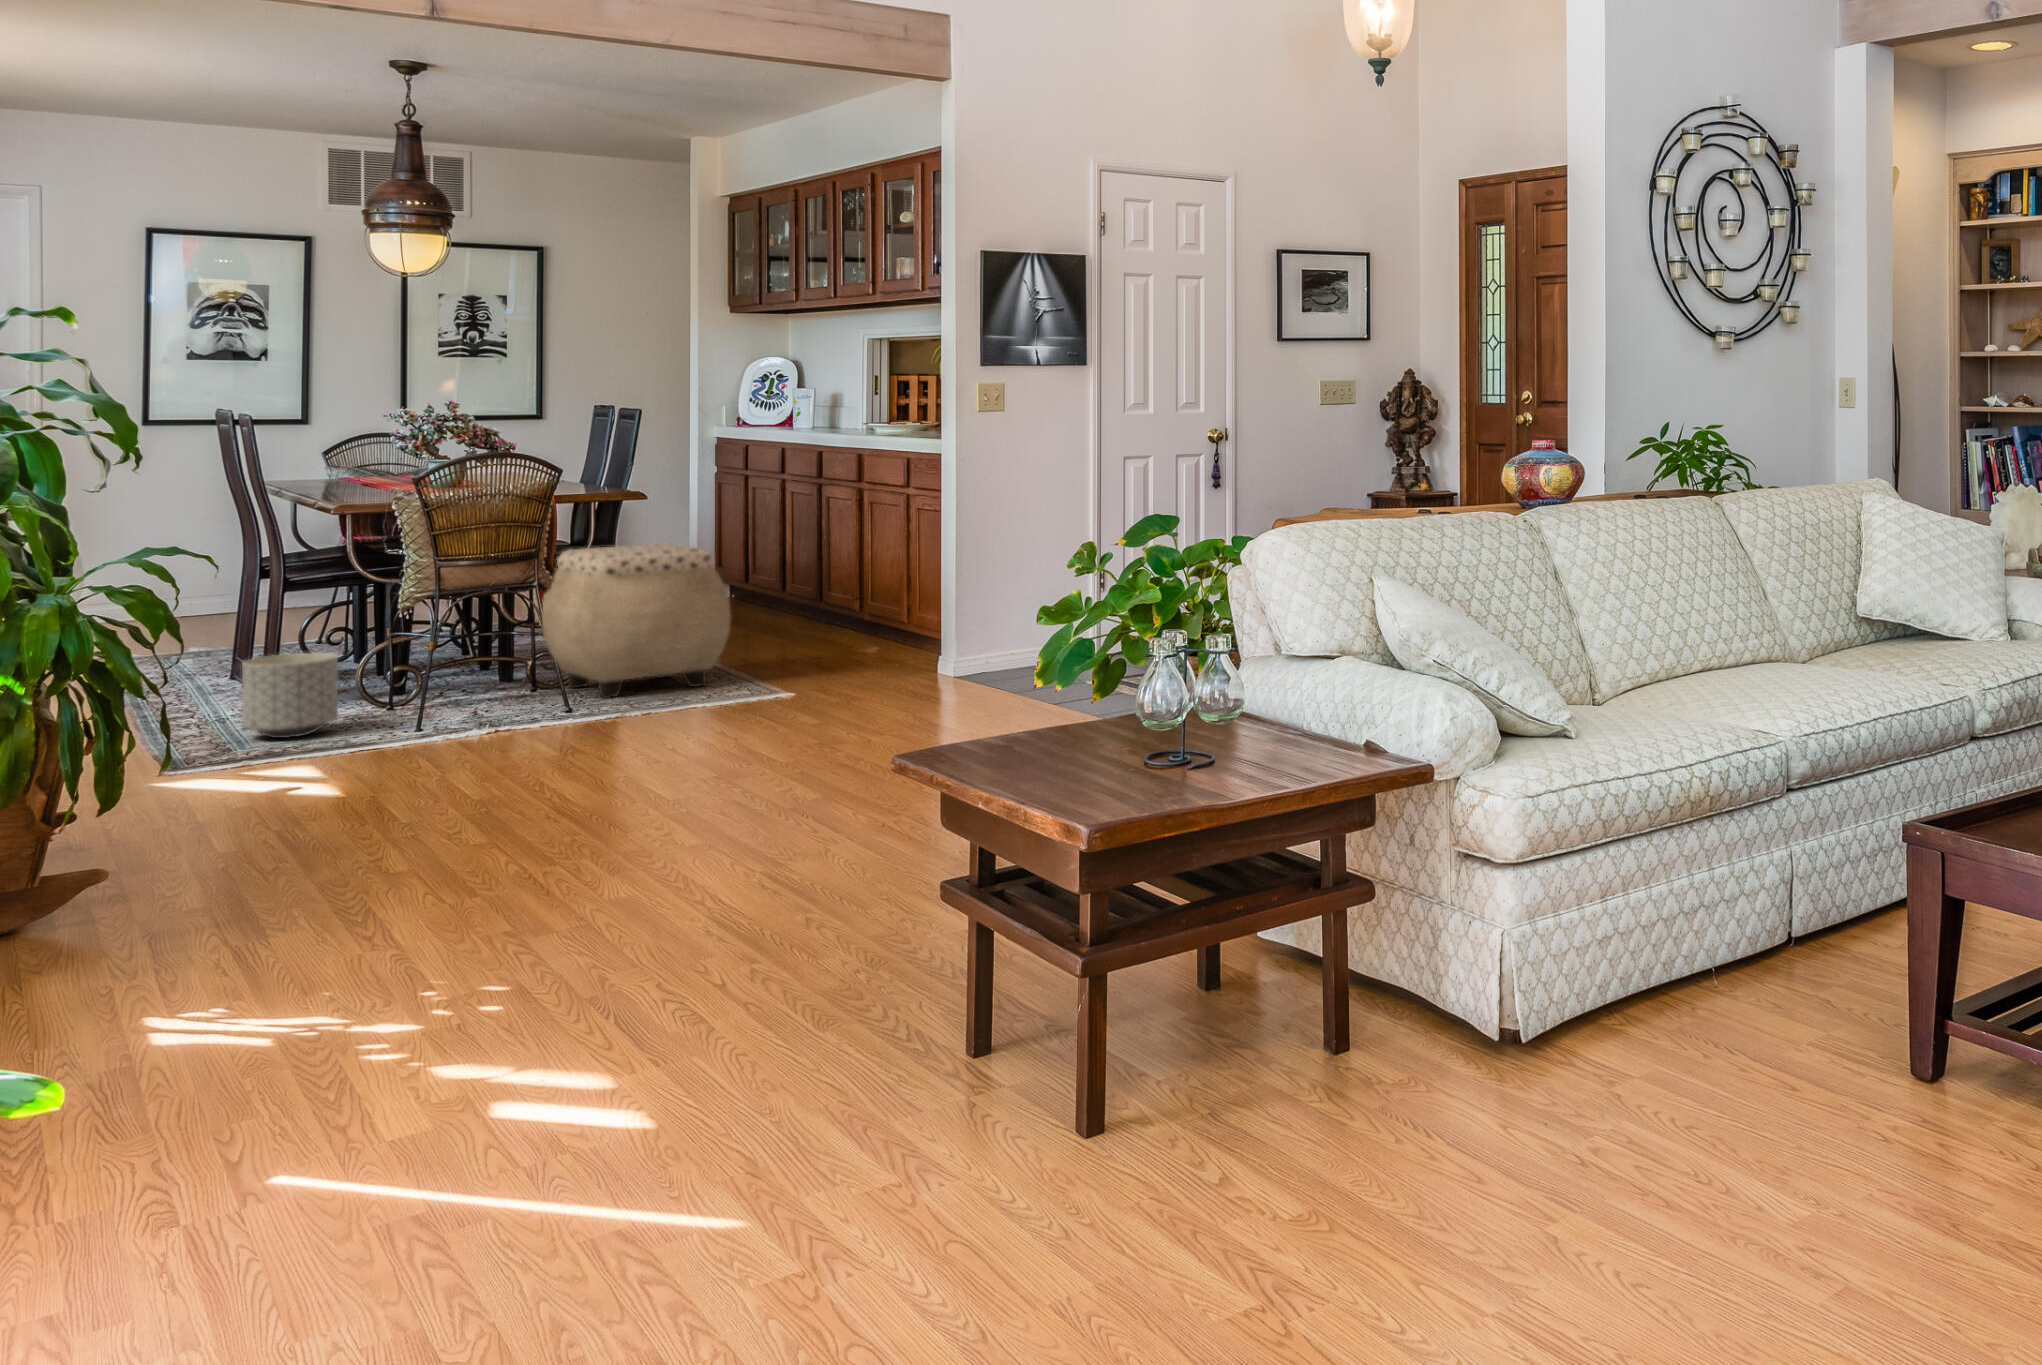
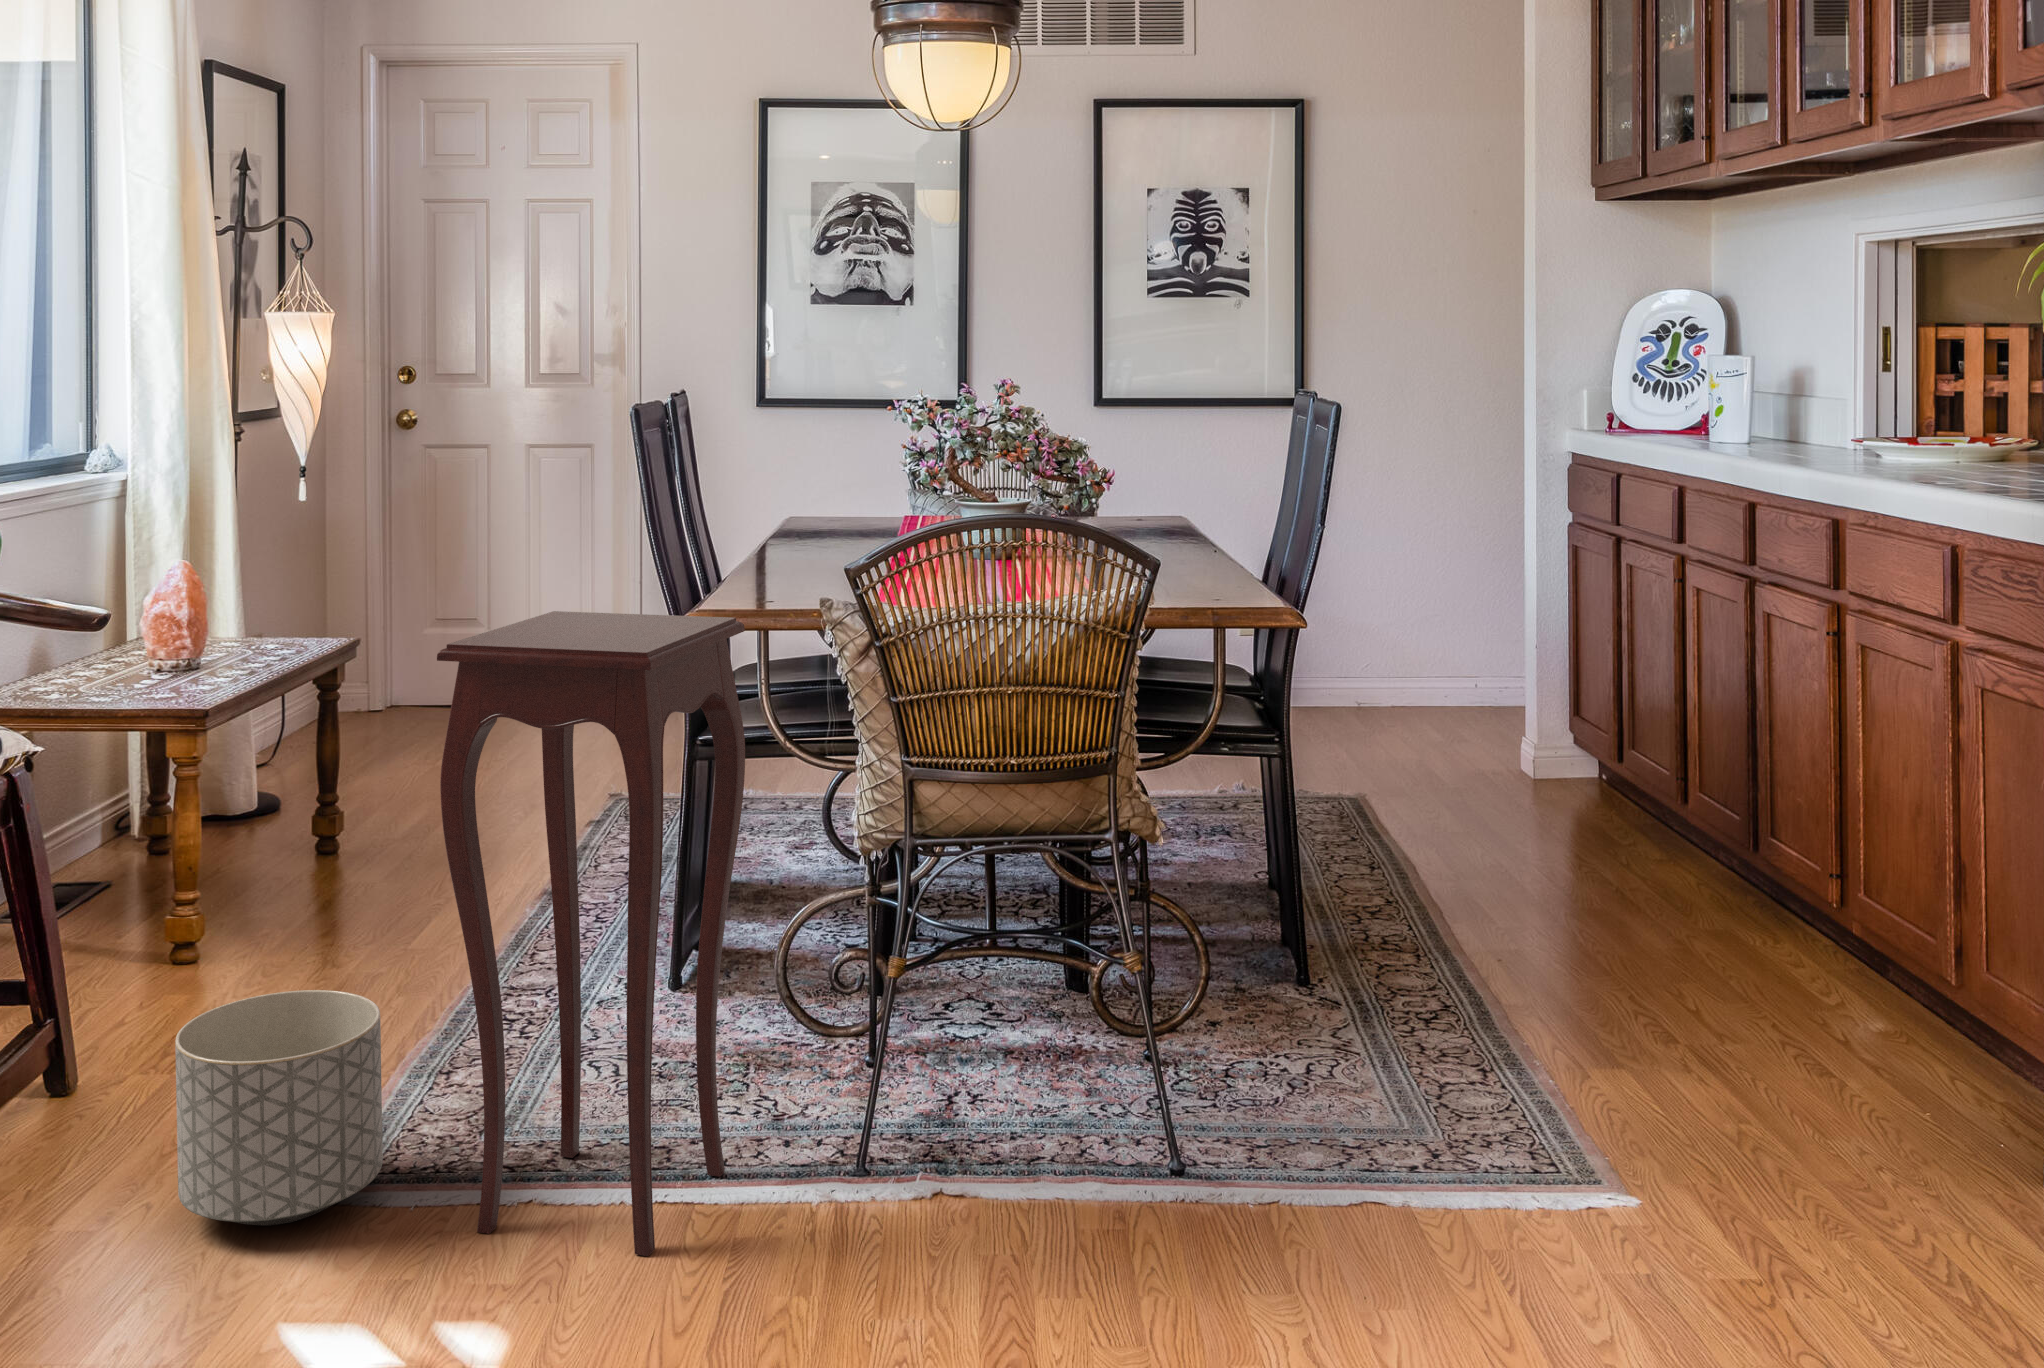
side table: none [383,486,488,725] -> present [437,611,745,1256]
ottoman: present [542,543,731,698] -> none [941,770,1332,1225]

